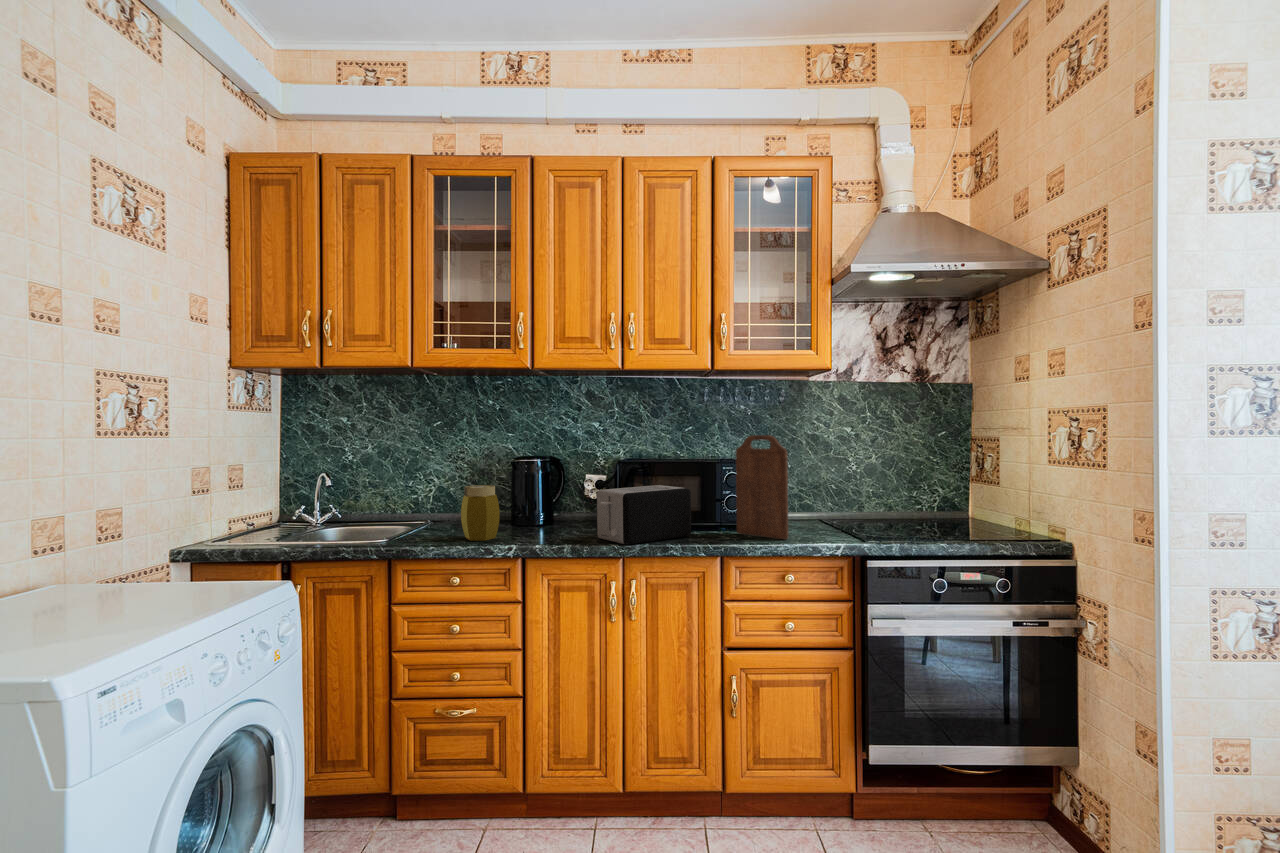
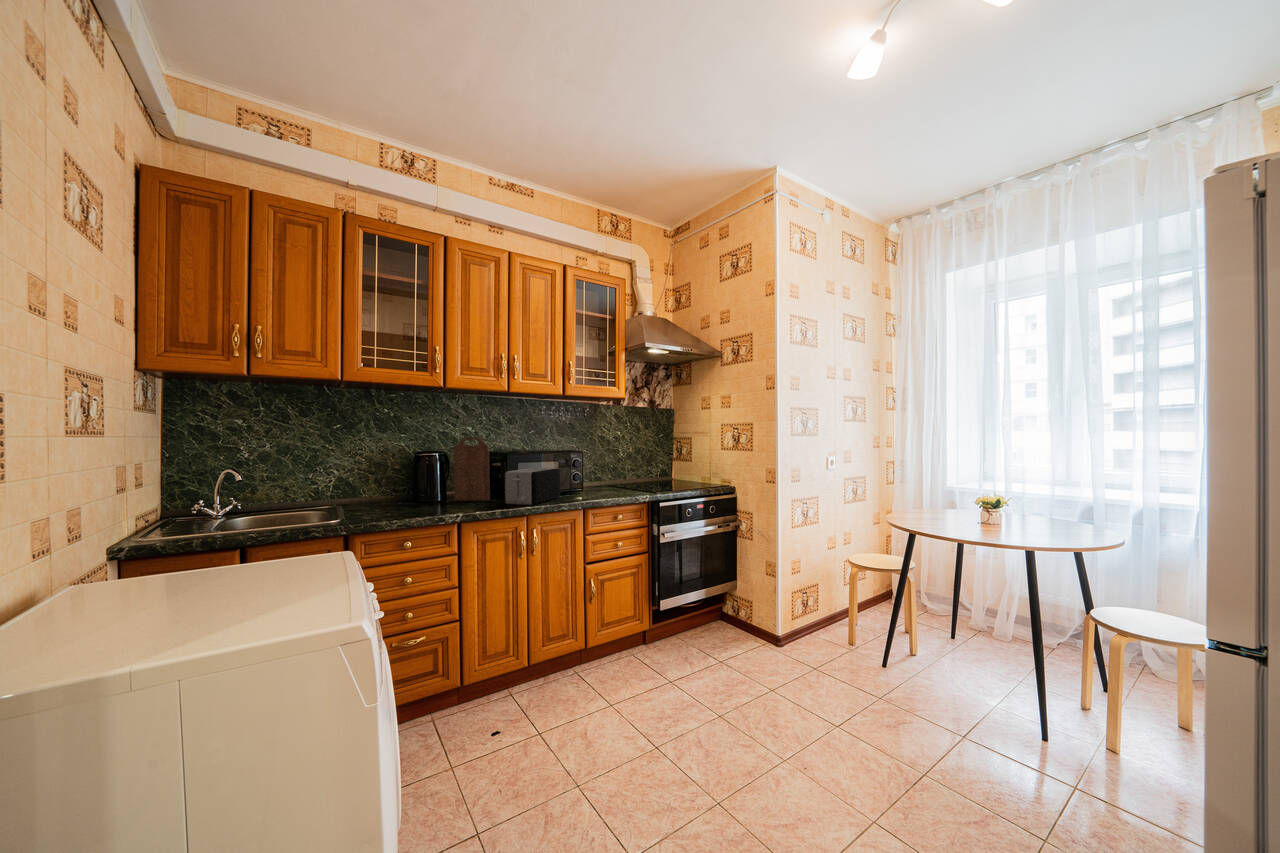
cutting board: present [736,435,788,540] -> present [454,437,490,501]
jar: present [461,485,500,541] -> none [402,472,433,514]

